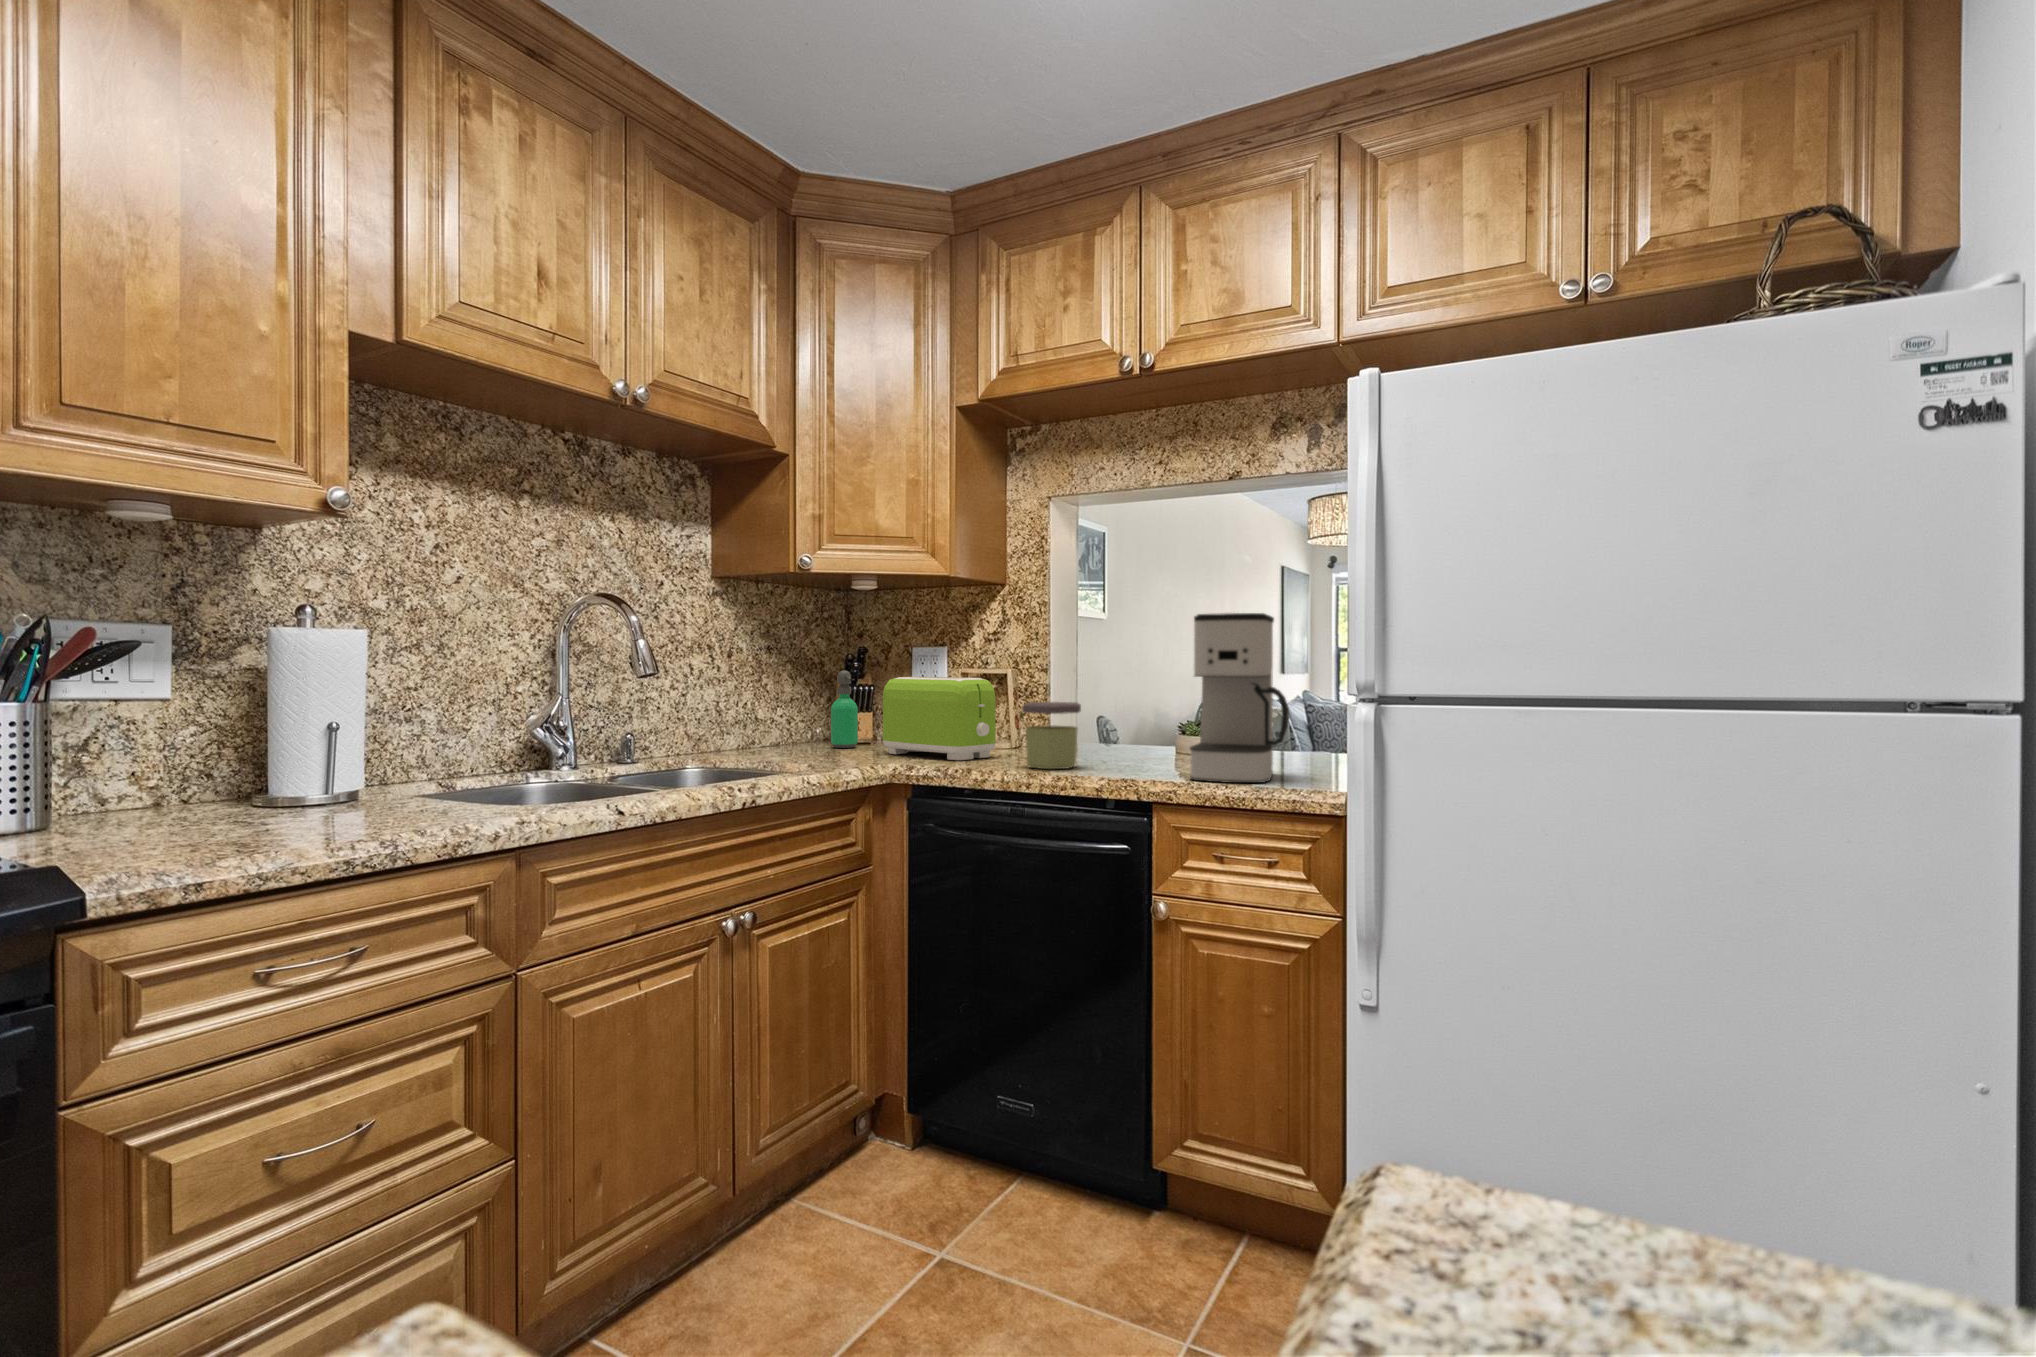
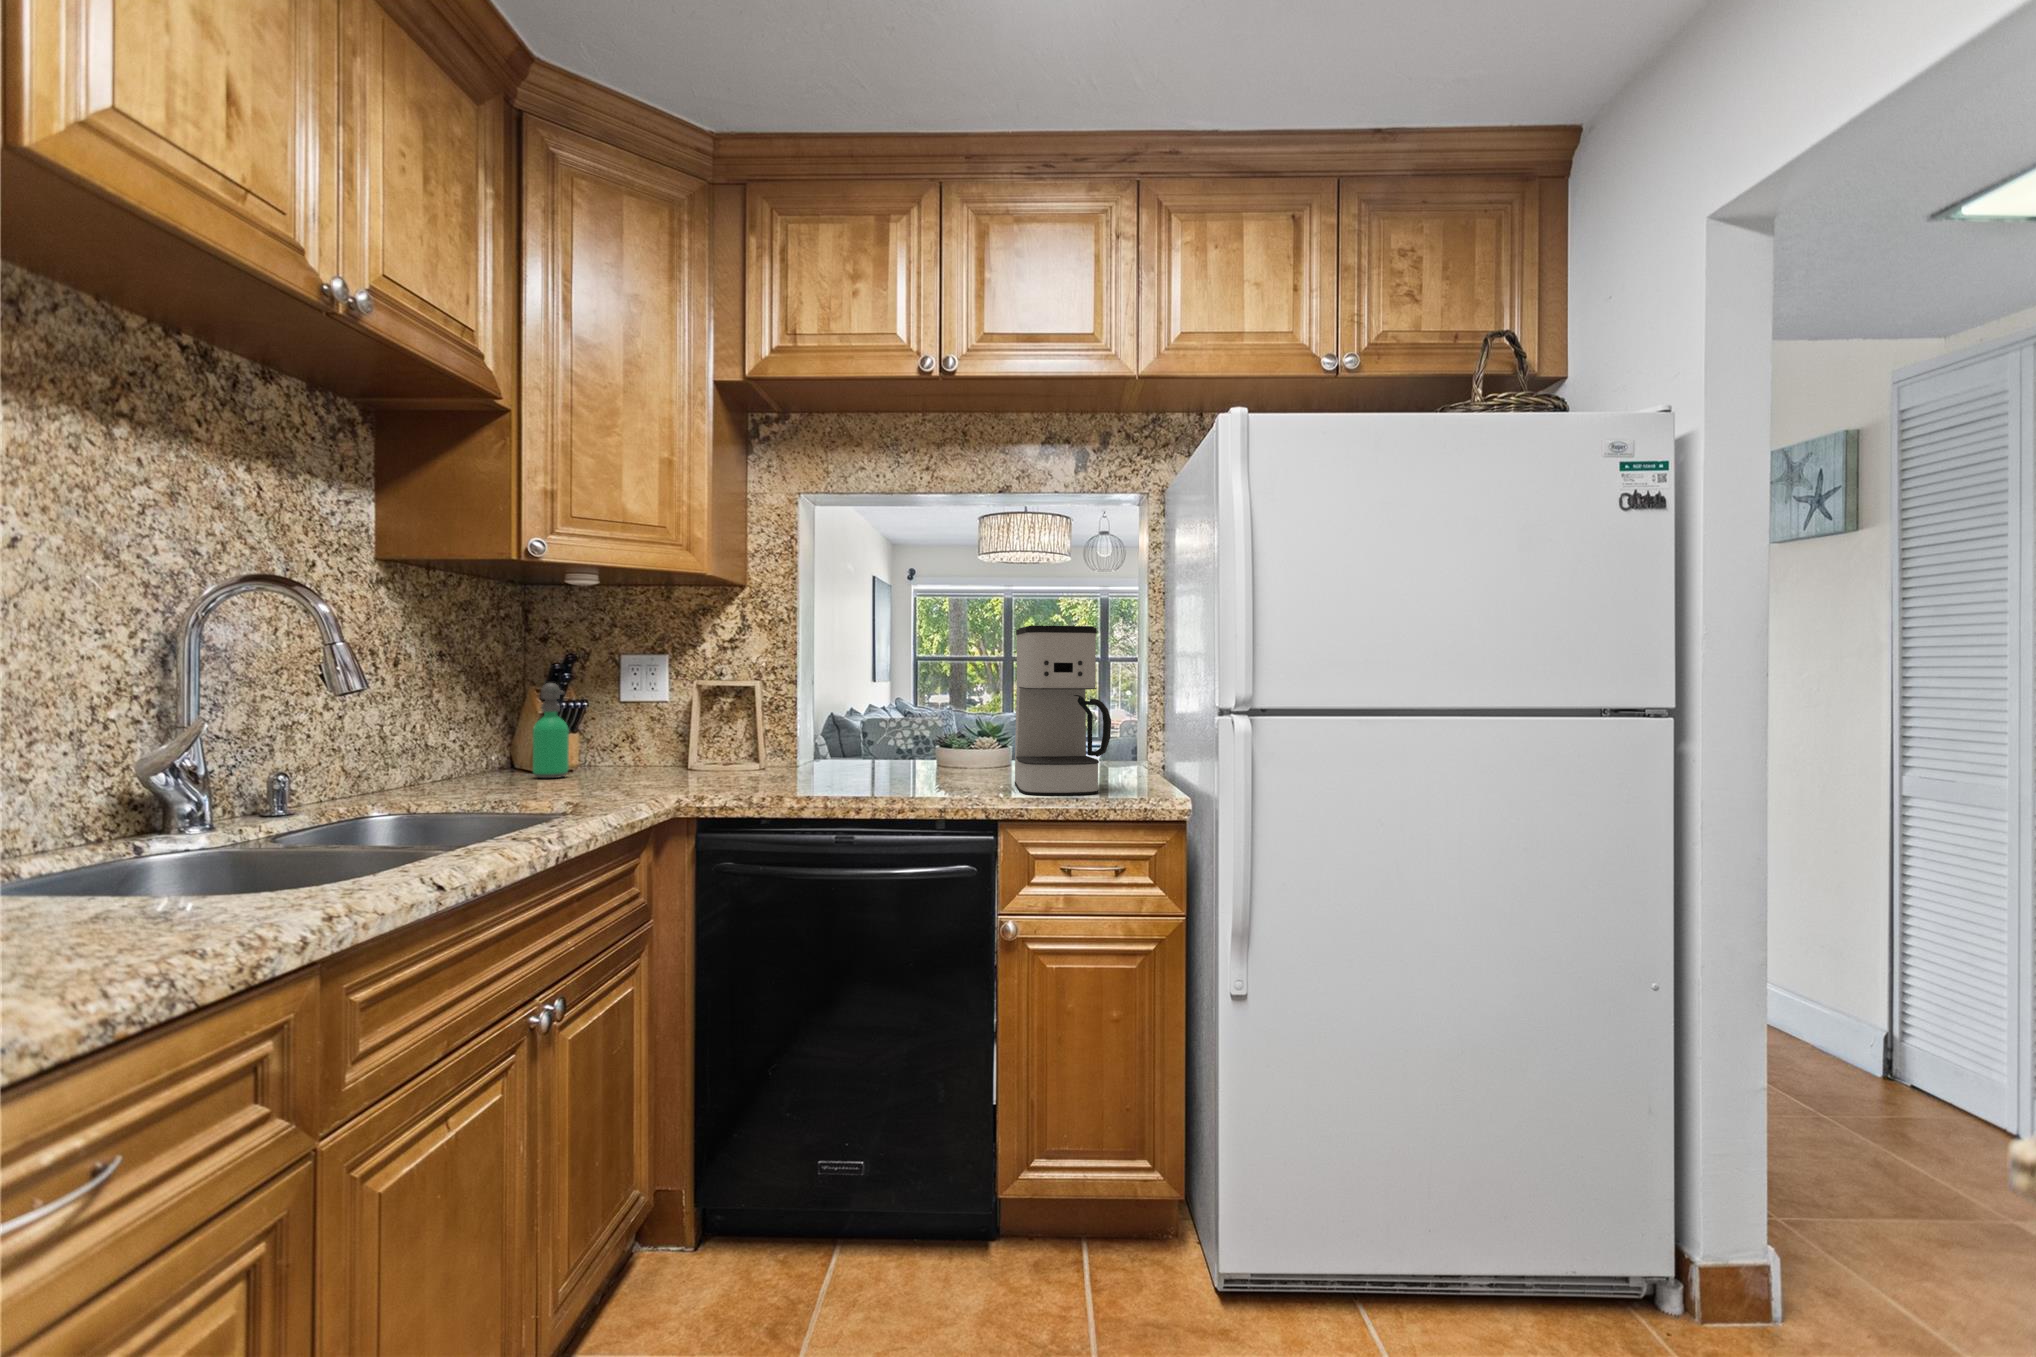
toaster: present [883,677,996,760] -> none [621,691,767,786]
jar: present [1022,702,1081,769] -> none [824,717,891,791]

